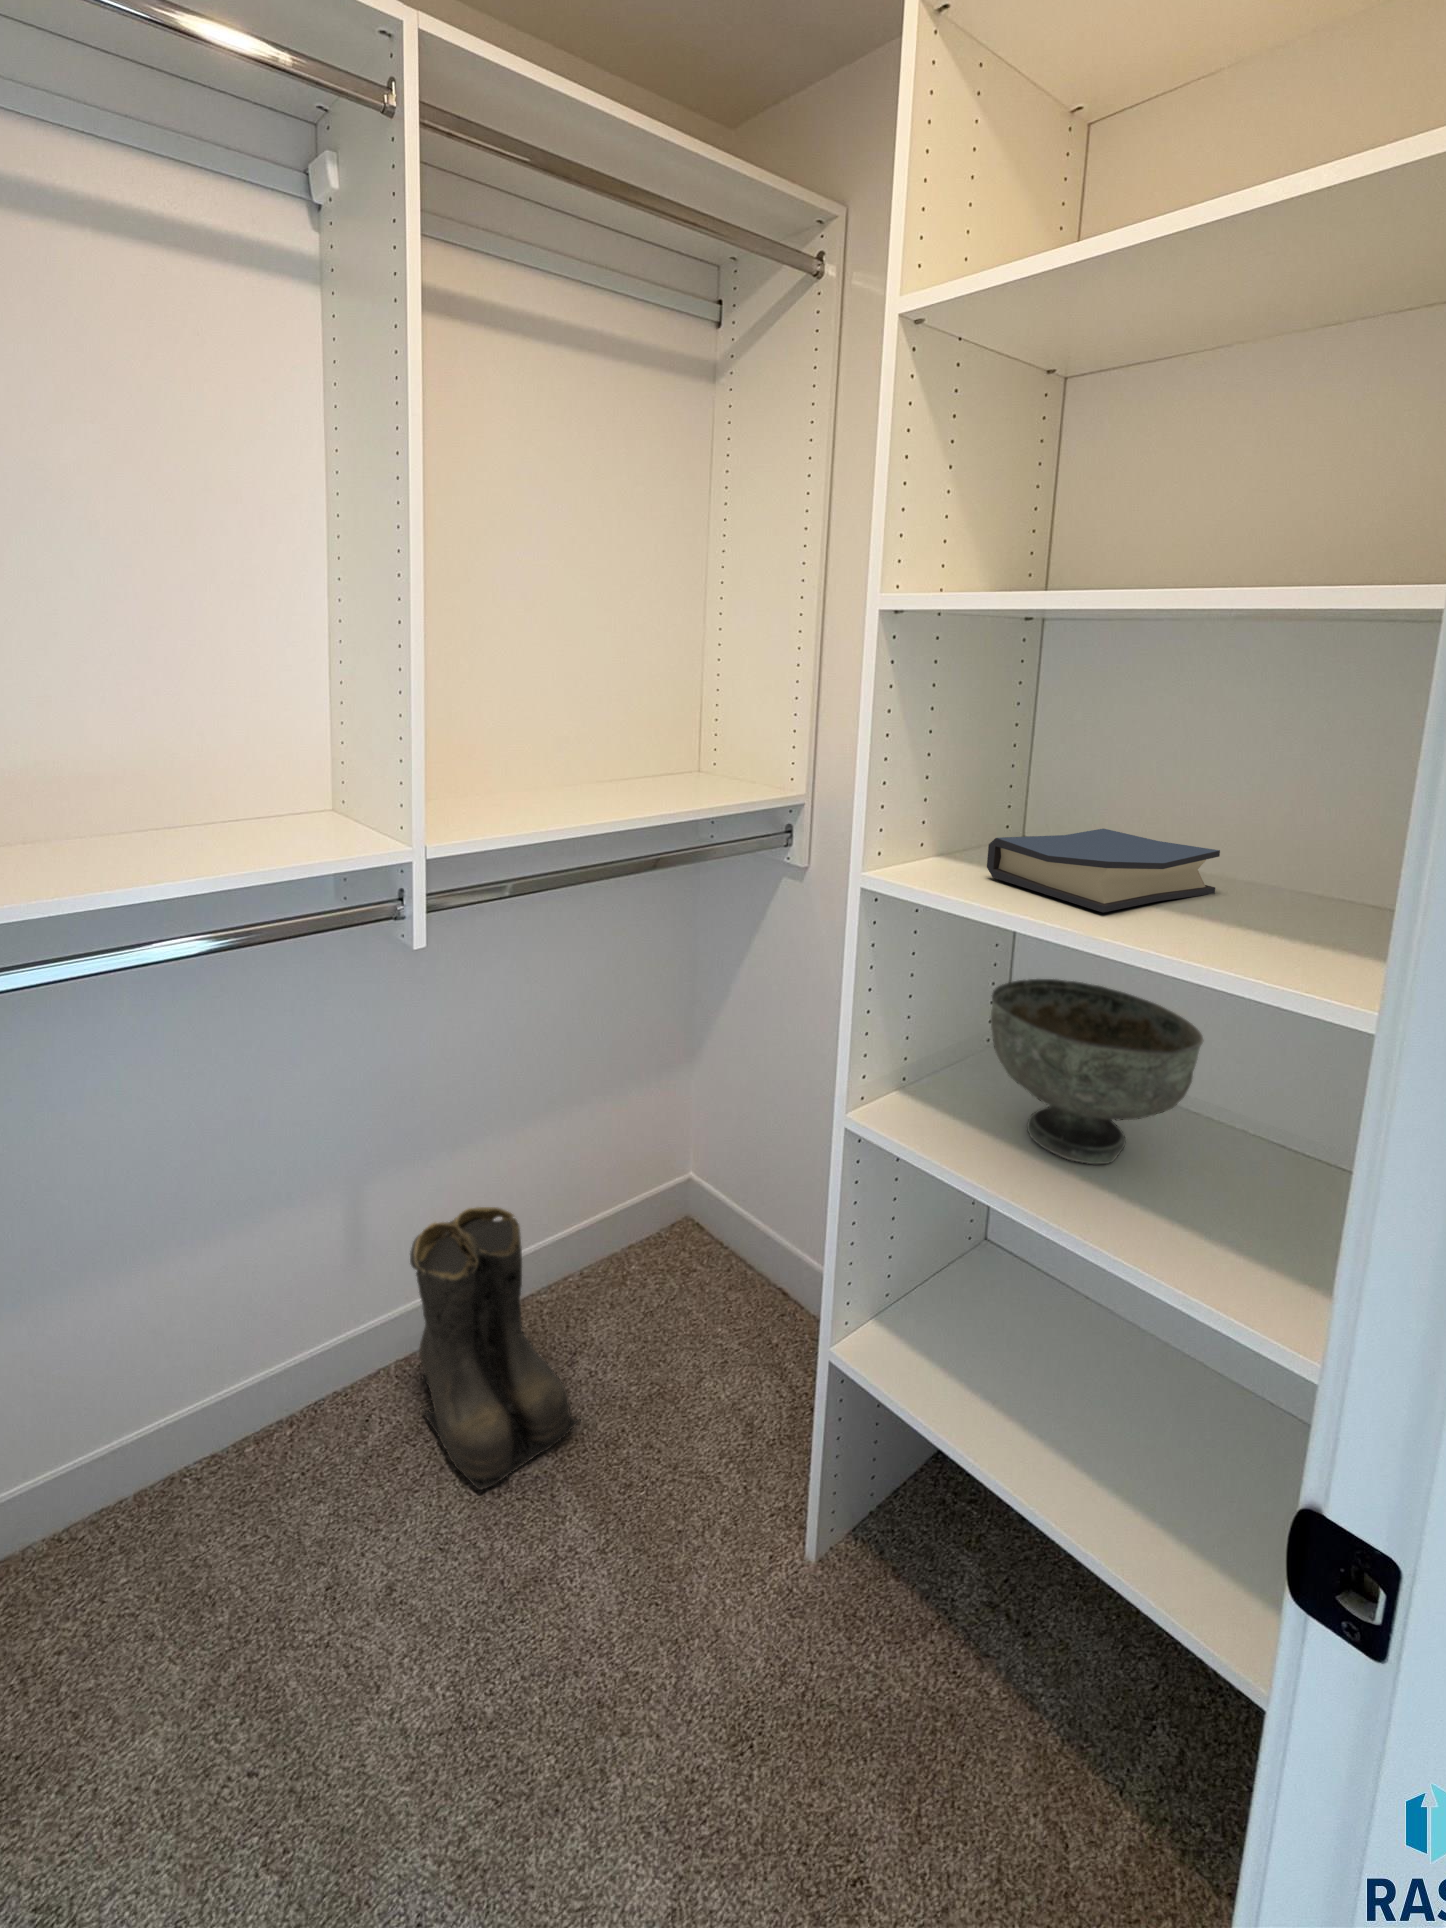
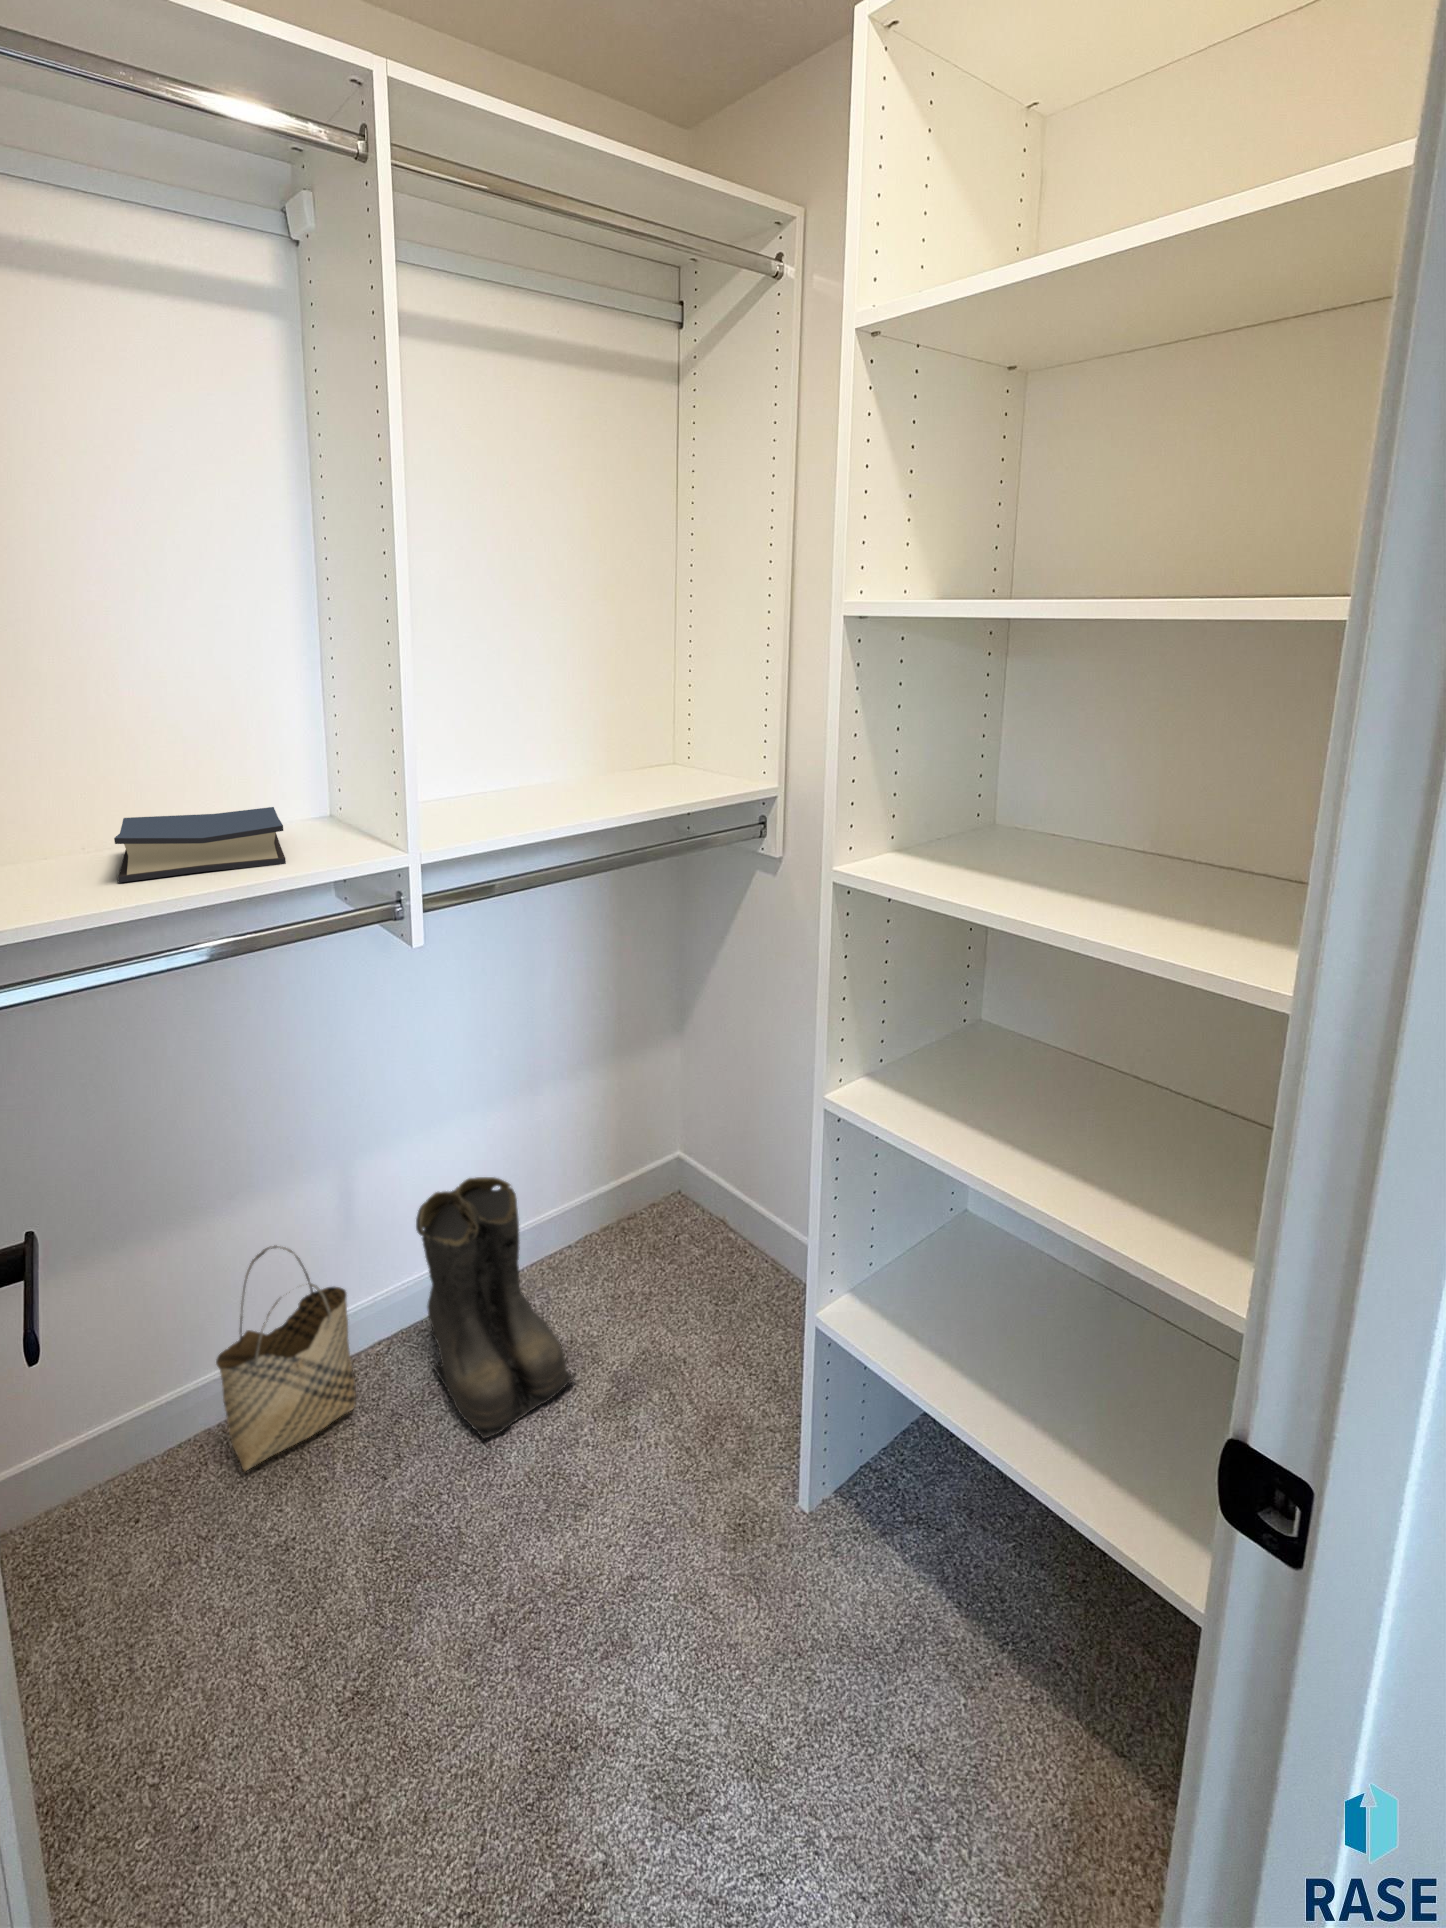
hardback book: present [987,829,1220,912] -> present [114,807,286,883]
decorative bowl: present [991,979,1204,1164] -> none [957,967,1168,1148]
woven basket: none [184,1280,339,1532] -> present [216,1246,356,1471]

